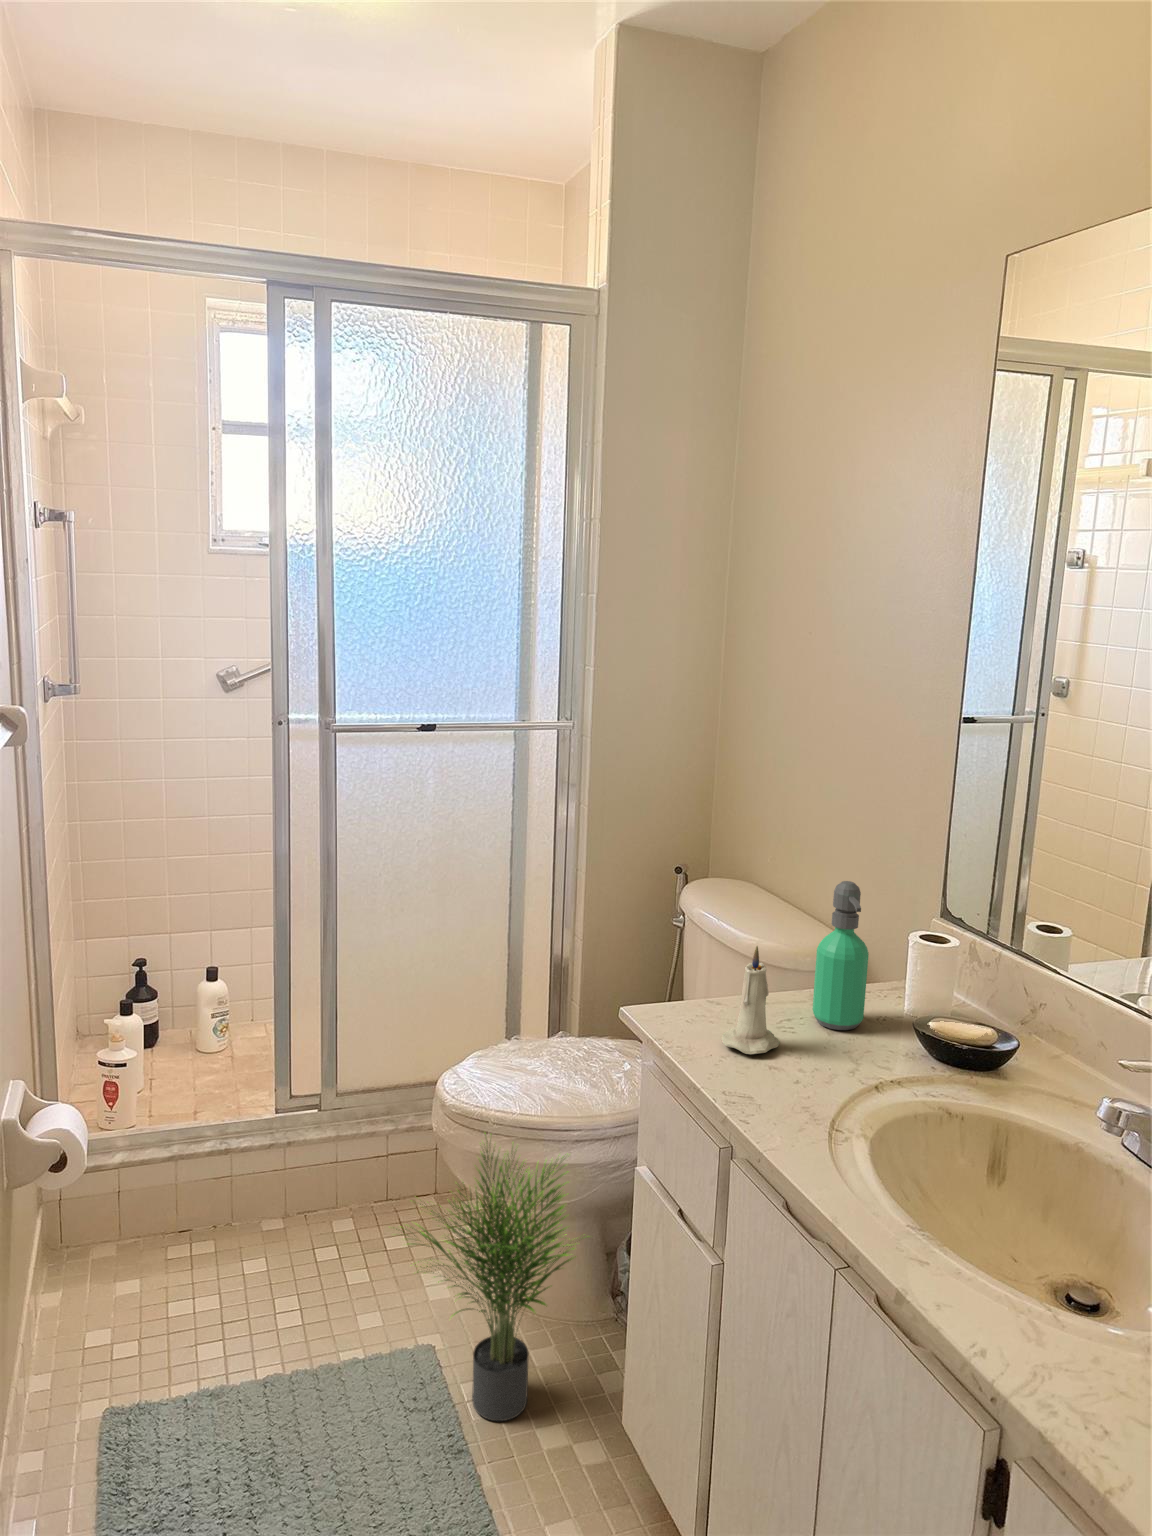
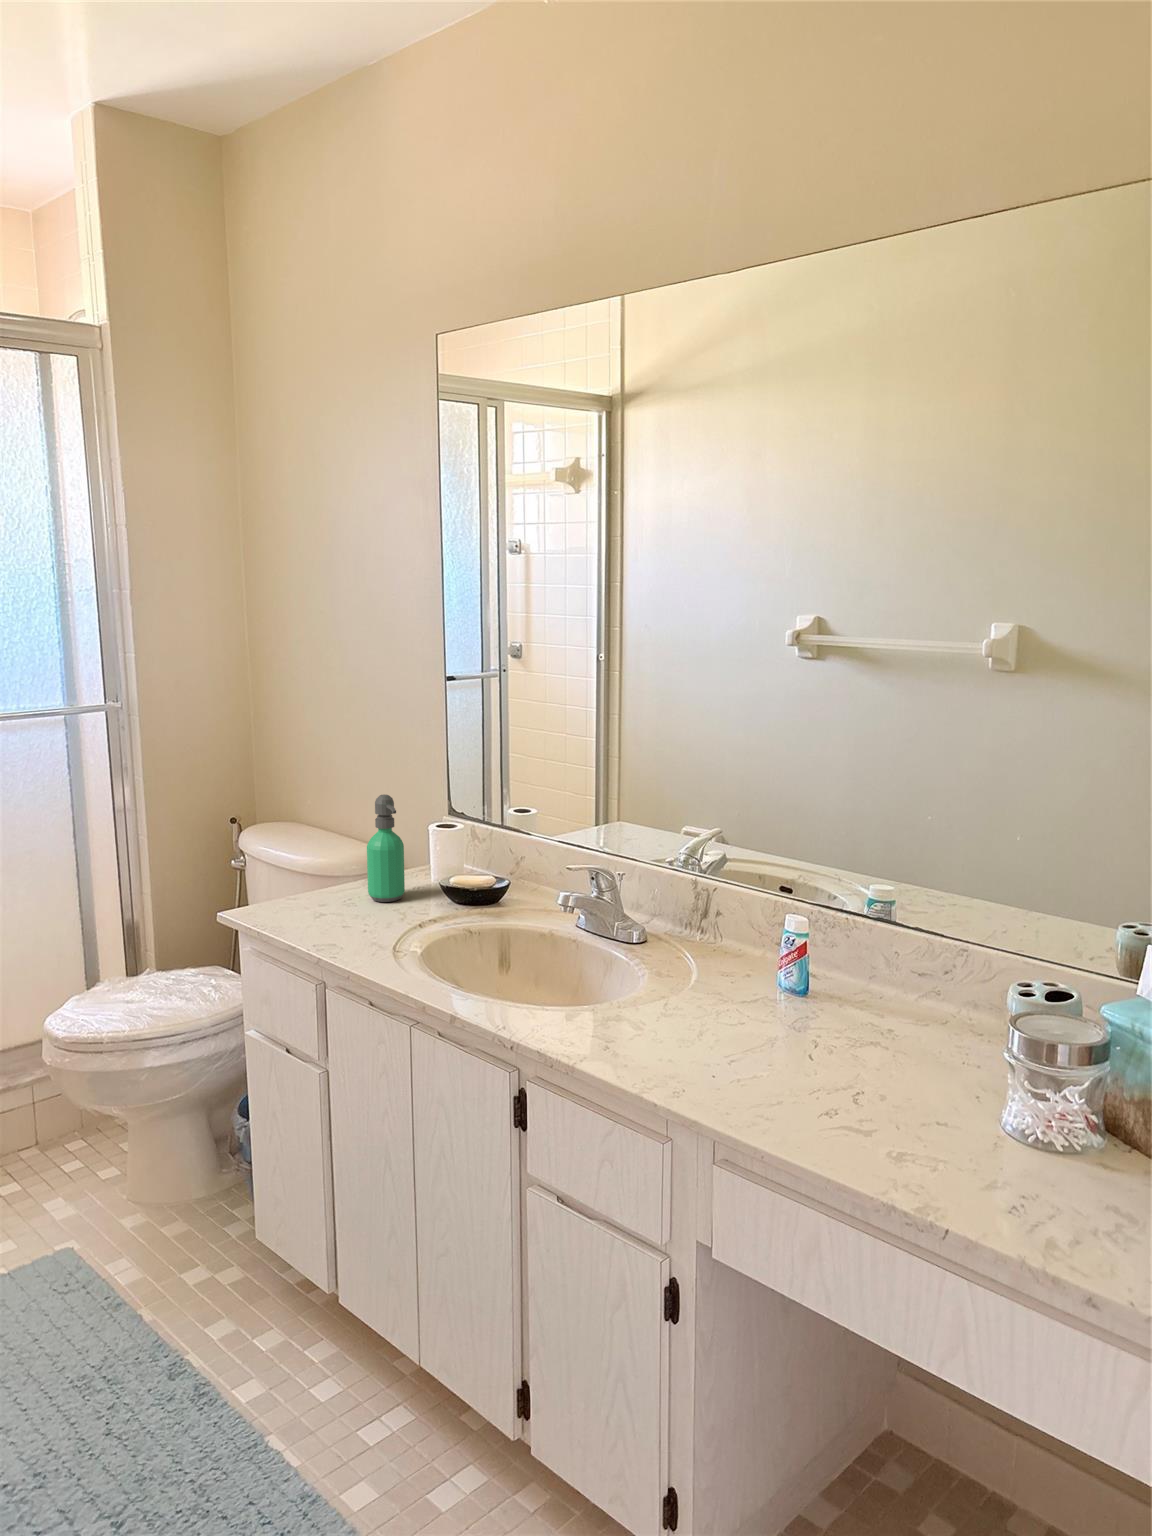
candle: present [721,946,779,1054] -> none [307,846,349,925]
potted plant: present [403,1145,585,1421] -> none [23,1046,211,1282]

